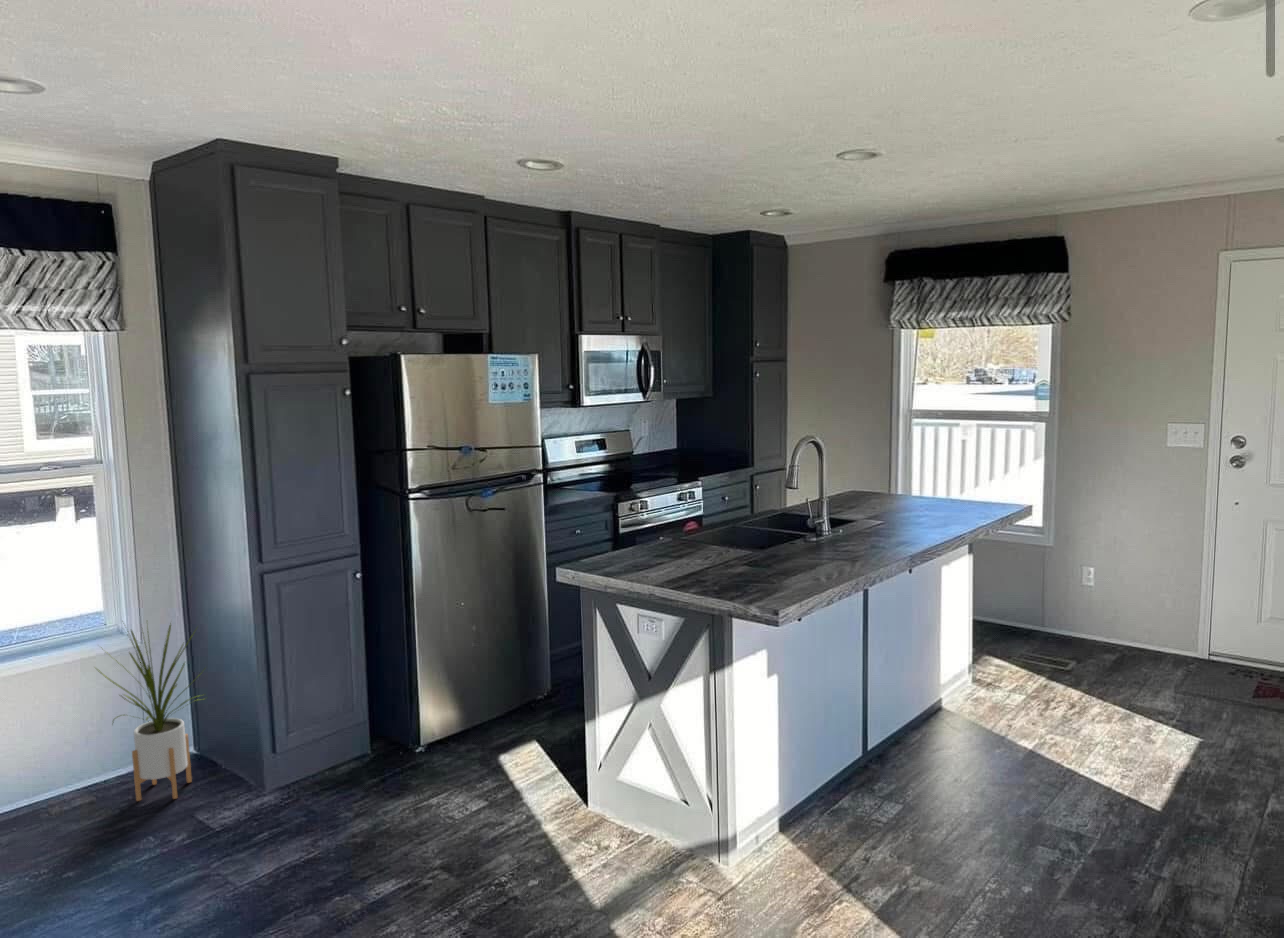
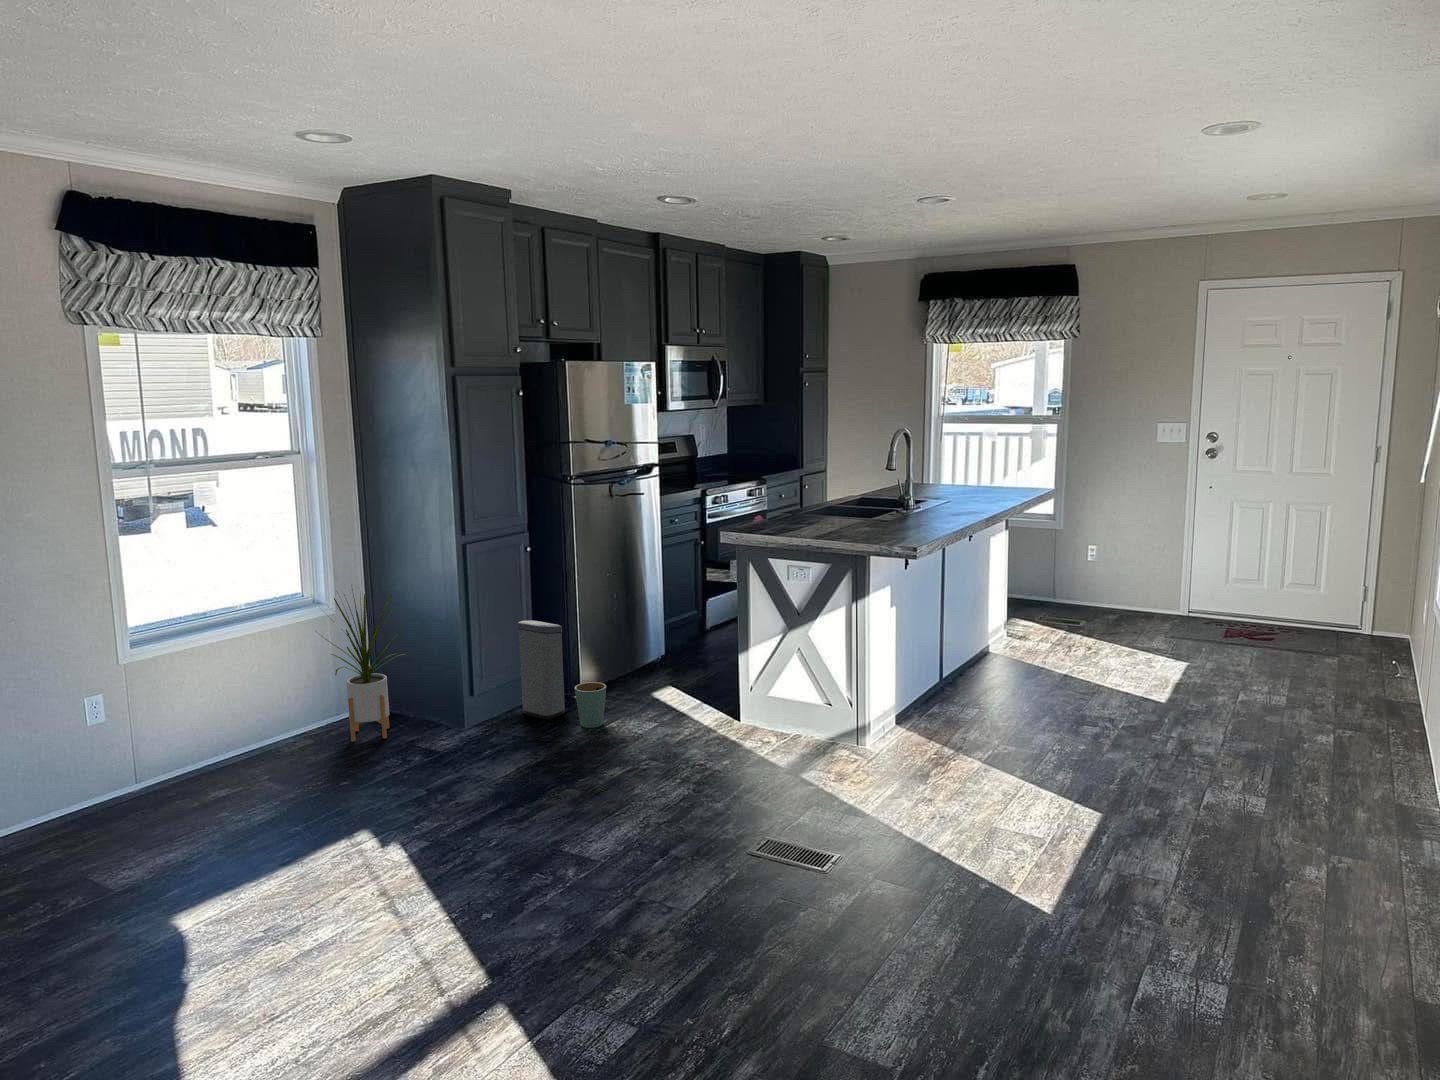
trash can: none [343,660,433,800] -> present [518,621,606,728]

